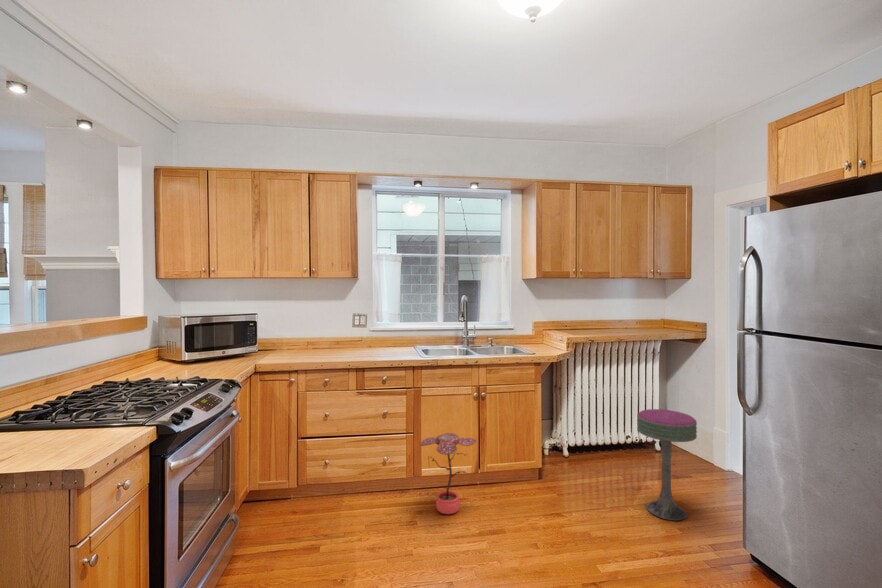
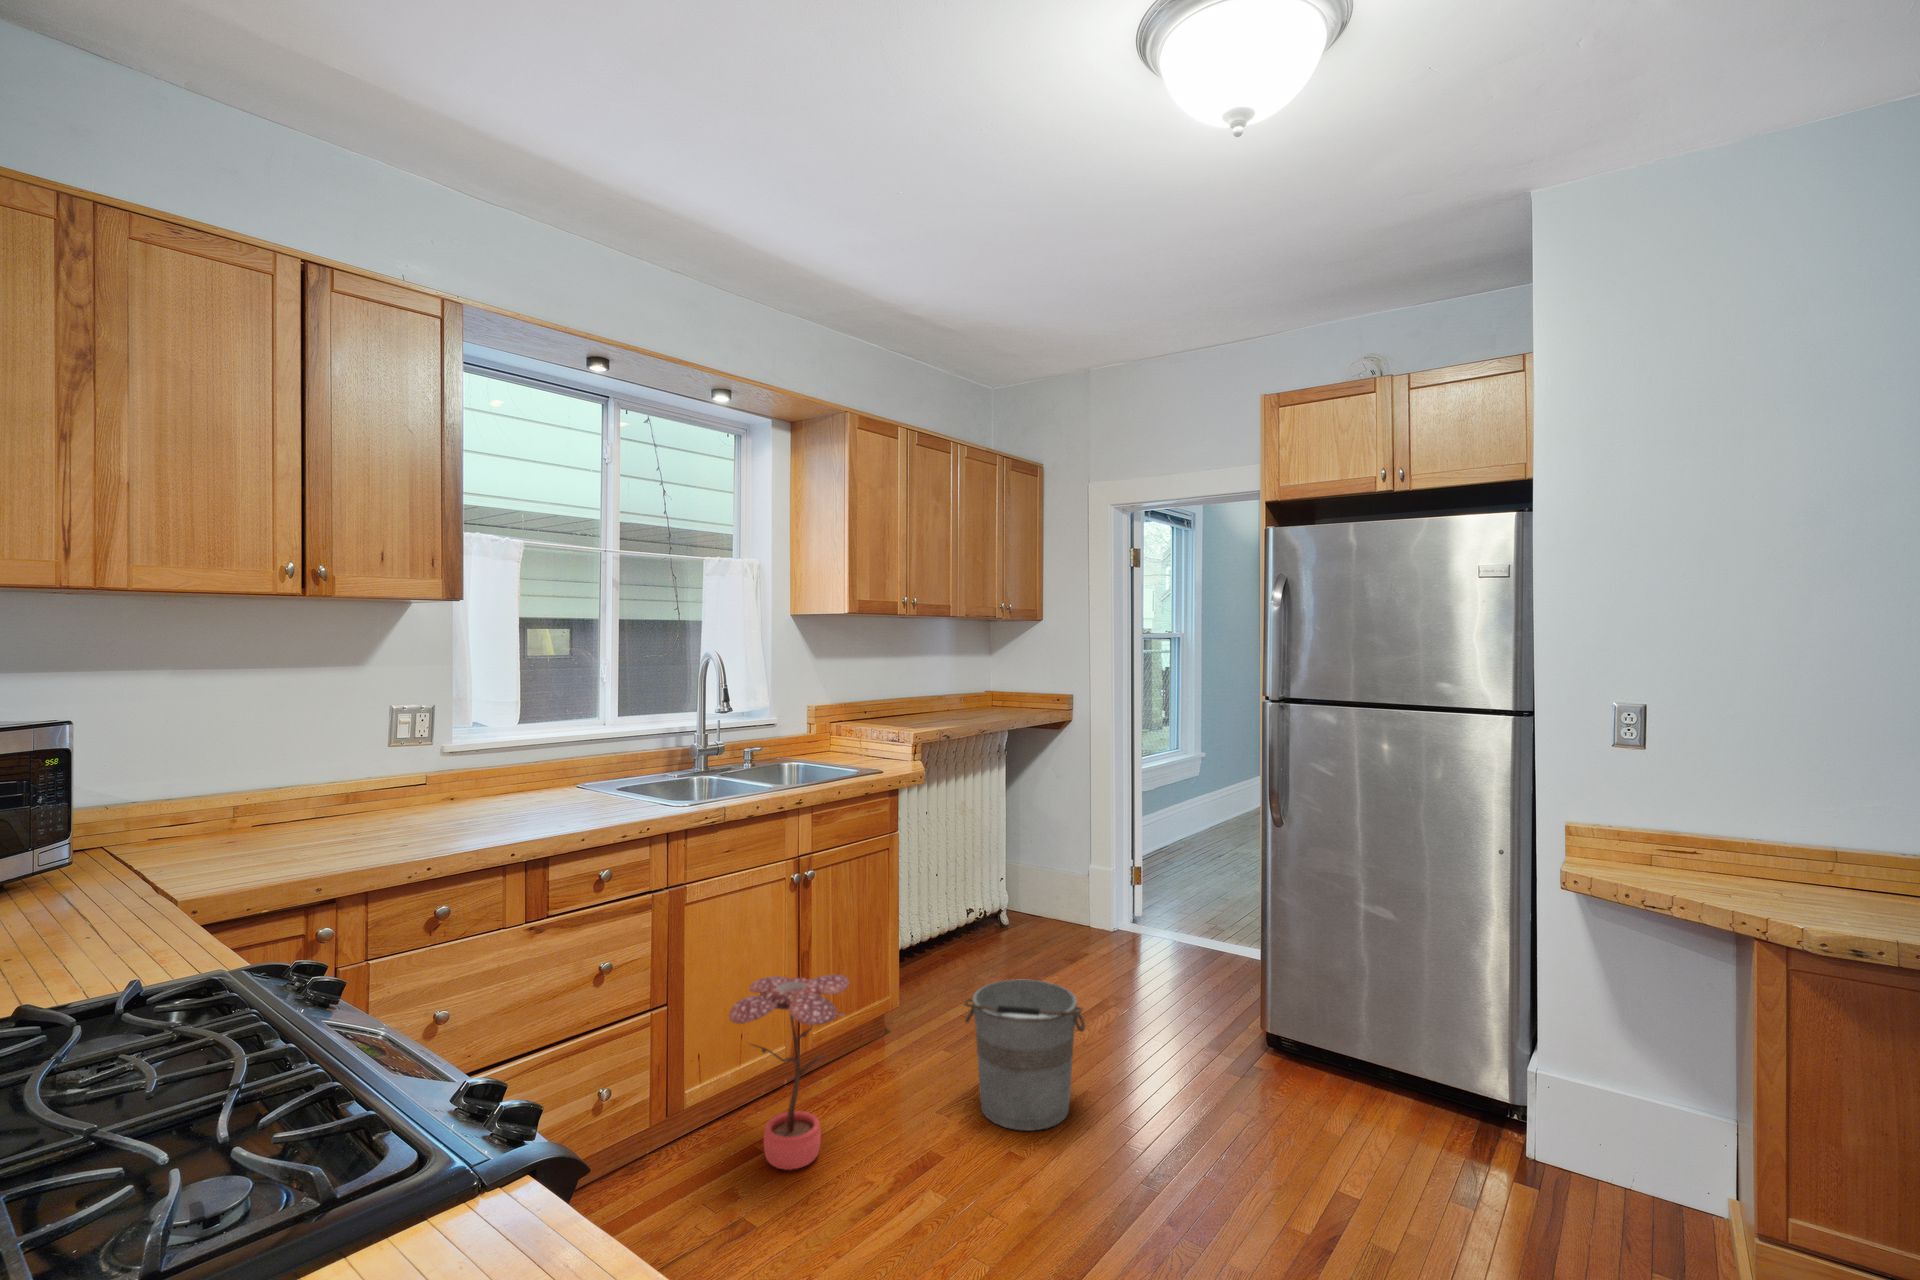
bar stool: present [637,409,697,520] -> none [1068,844,1158,1027]
bucket: none [527,465,591,545] -> present [964,979,1085,1130]

